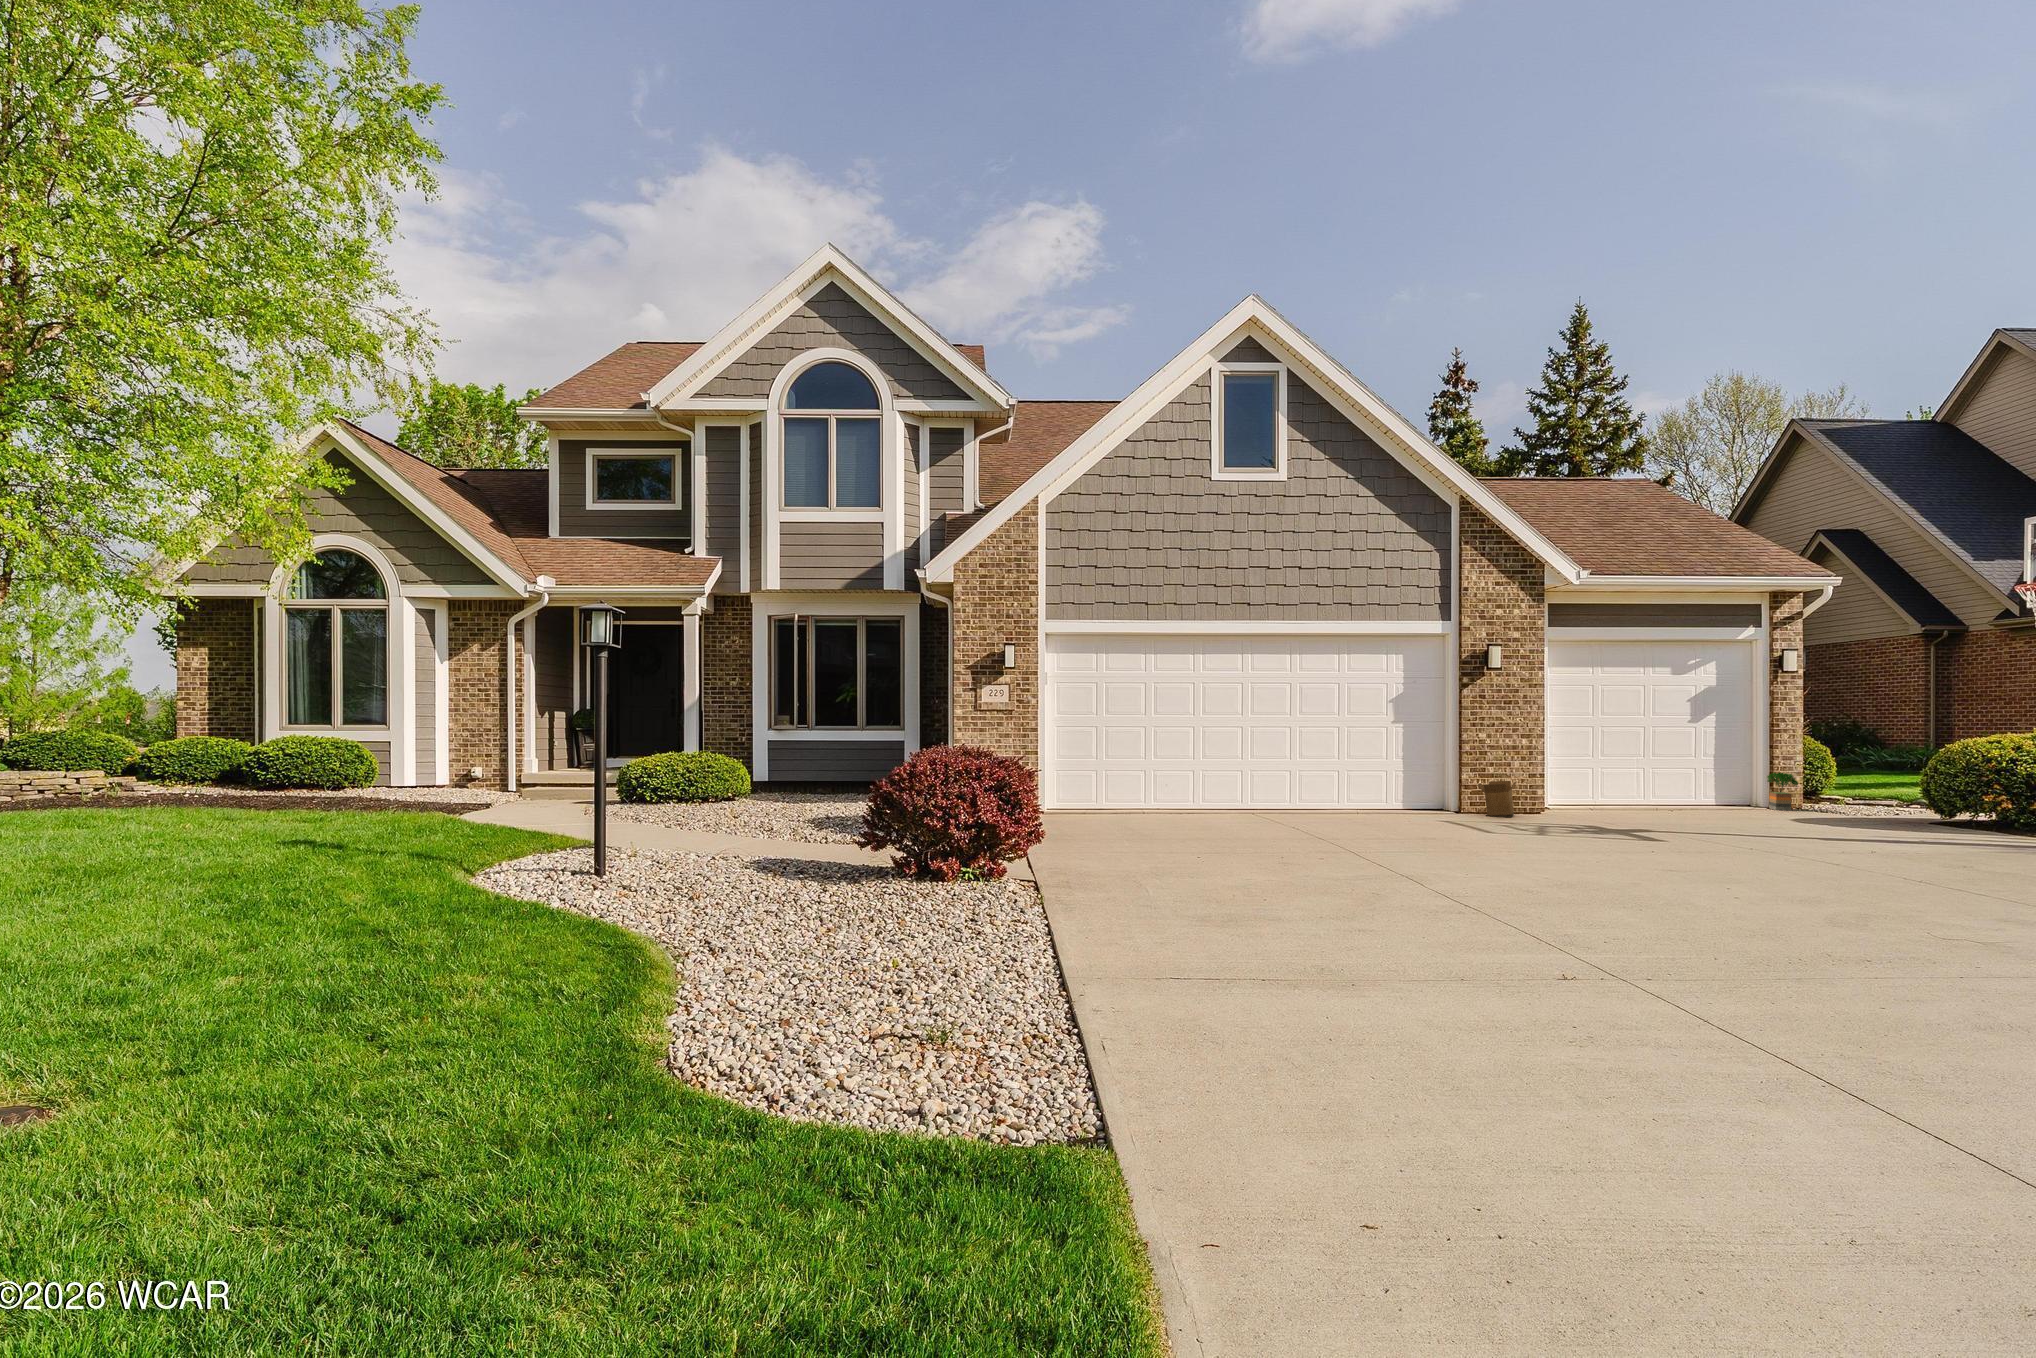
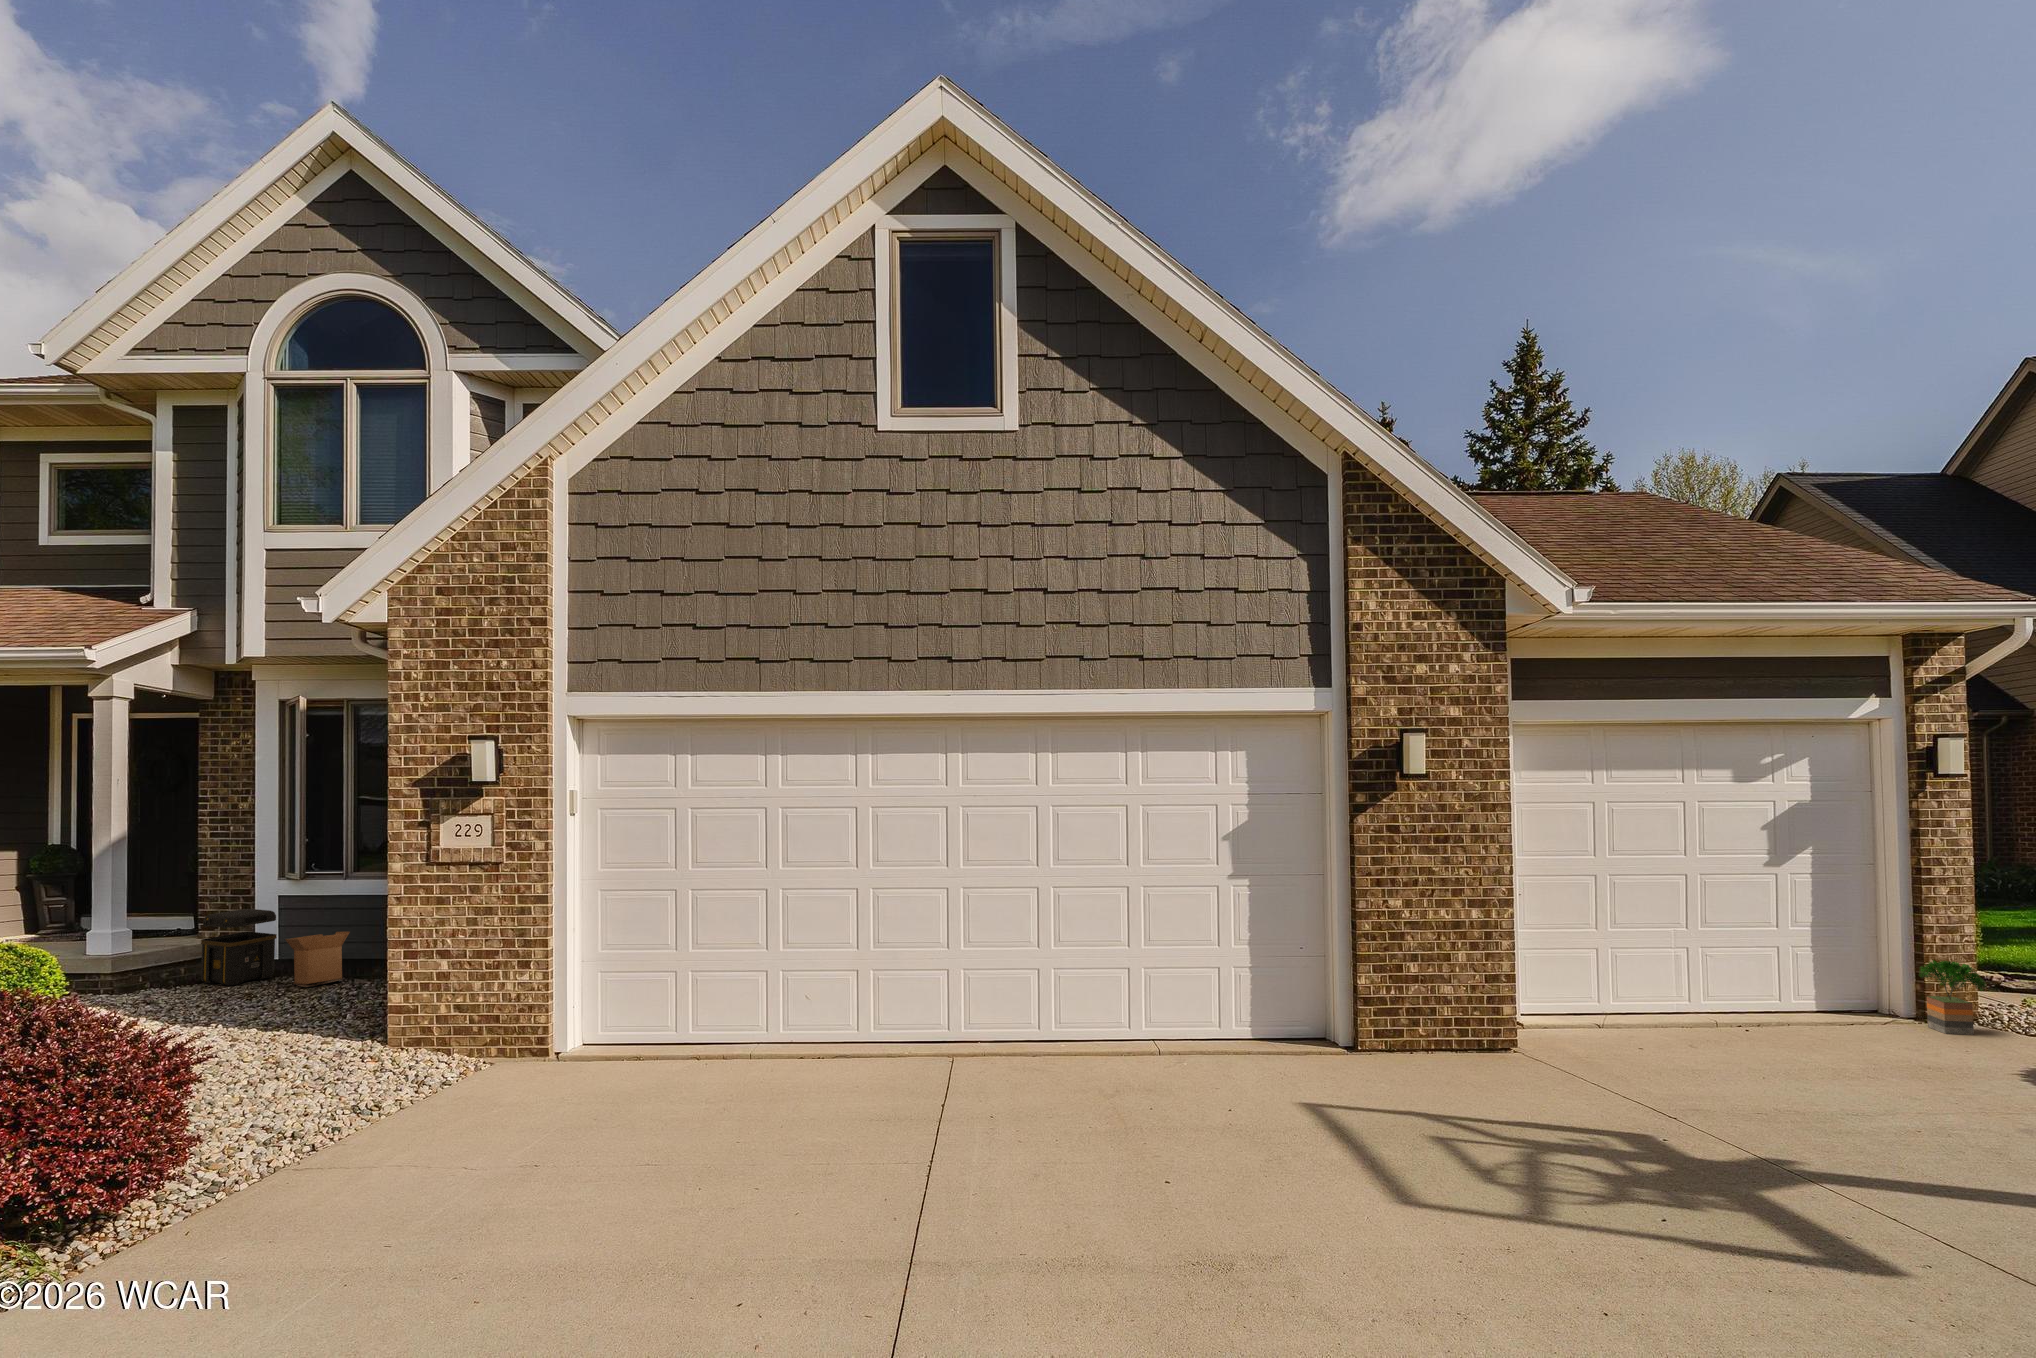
toolbox: none [769,747,806,789] -> present [201,909,277,986]
cardboard box: present [1477,781,1517,817] -> present [285,932,350,987]

